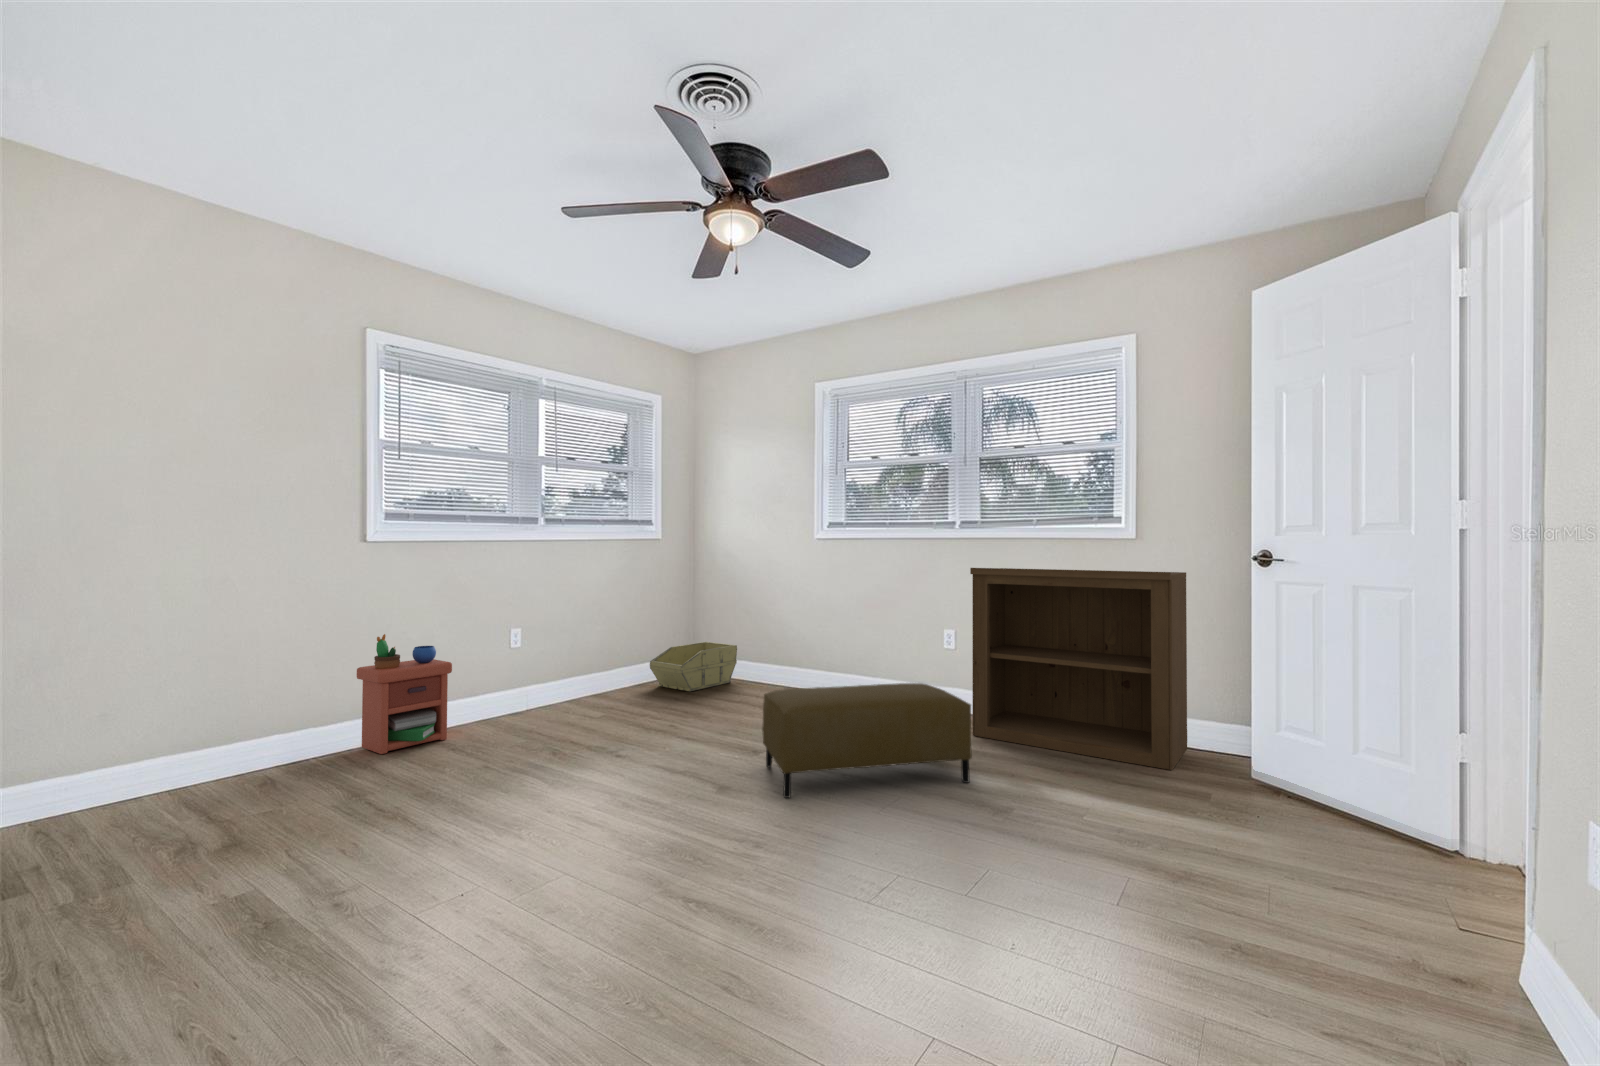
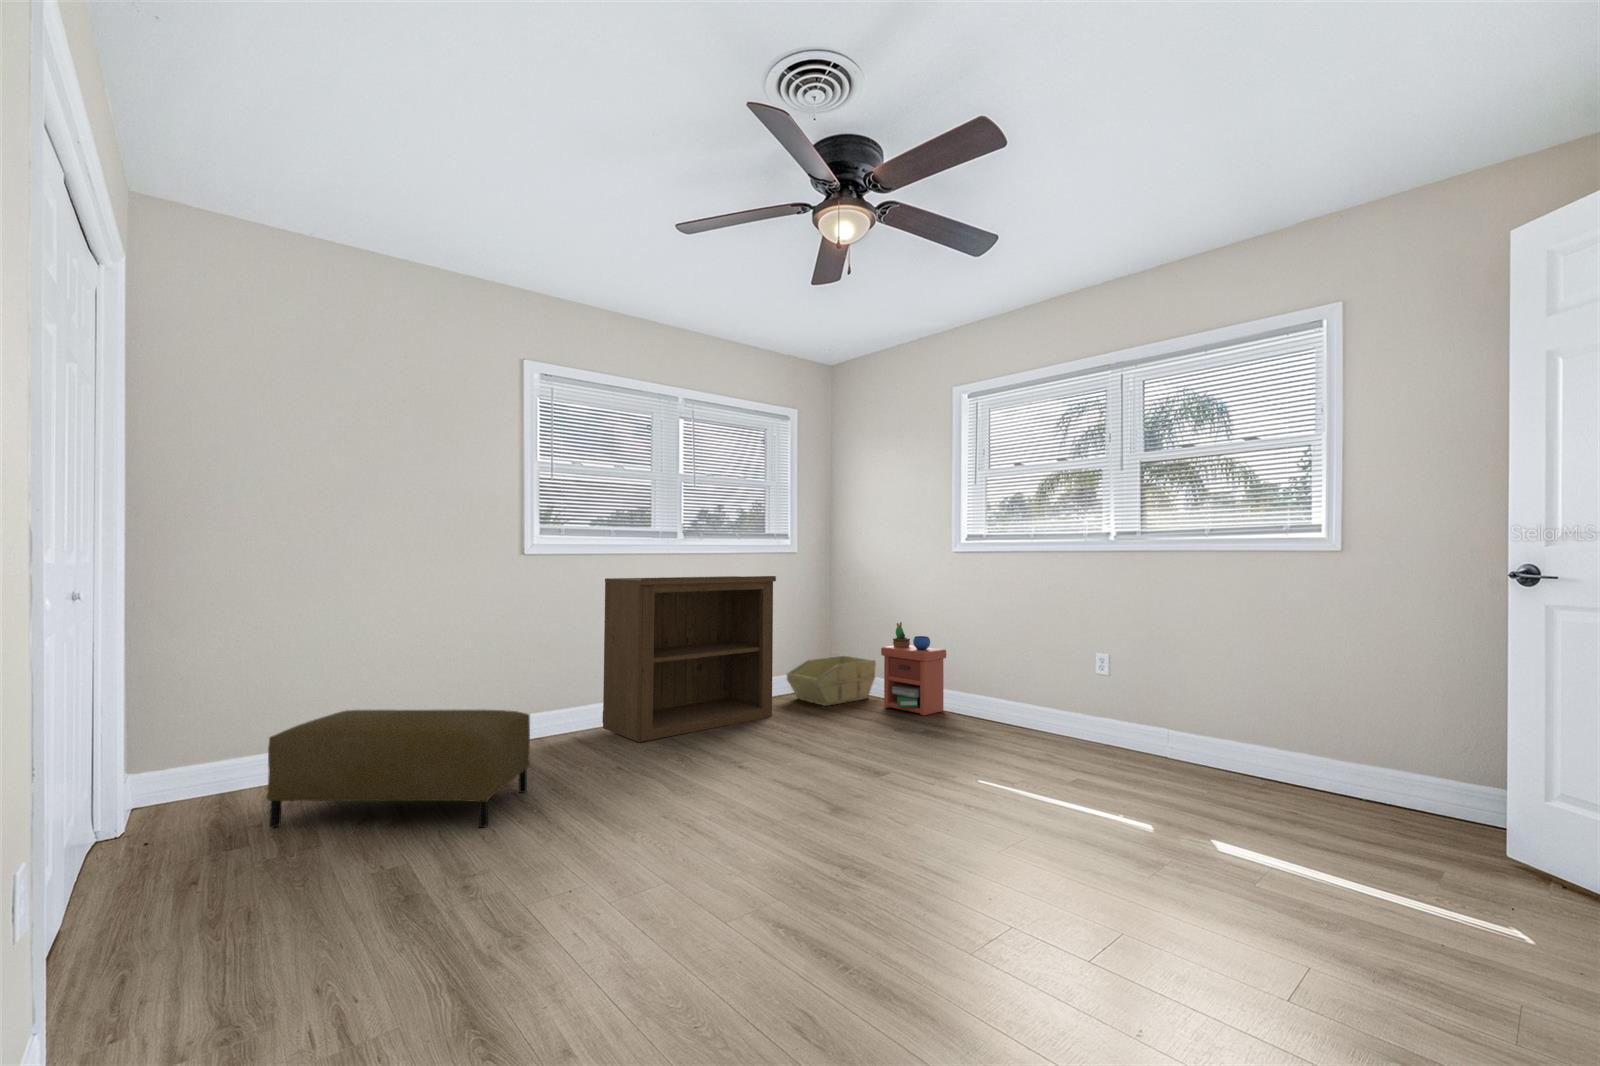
bookshelf: present [970,568,1187,770] -> present [603,576,776,742]
nightstand: present [357,634,452,754] -> present [881,622,946,715]
ottoman: present [762,683,972,798] -> present [267,710,530,827]

